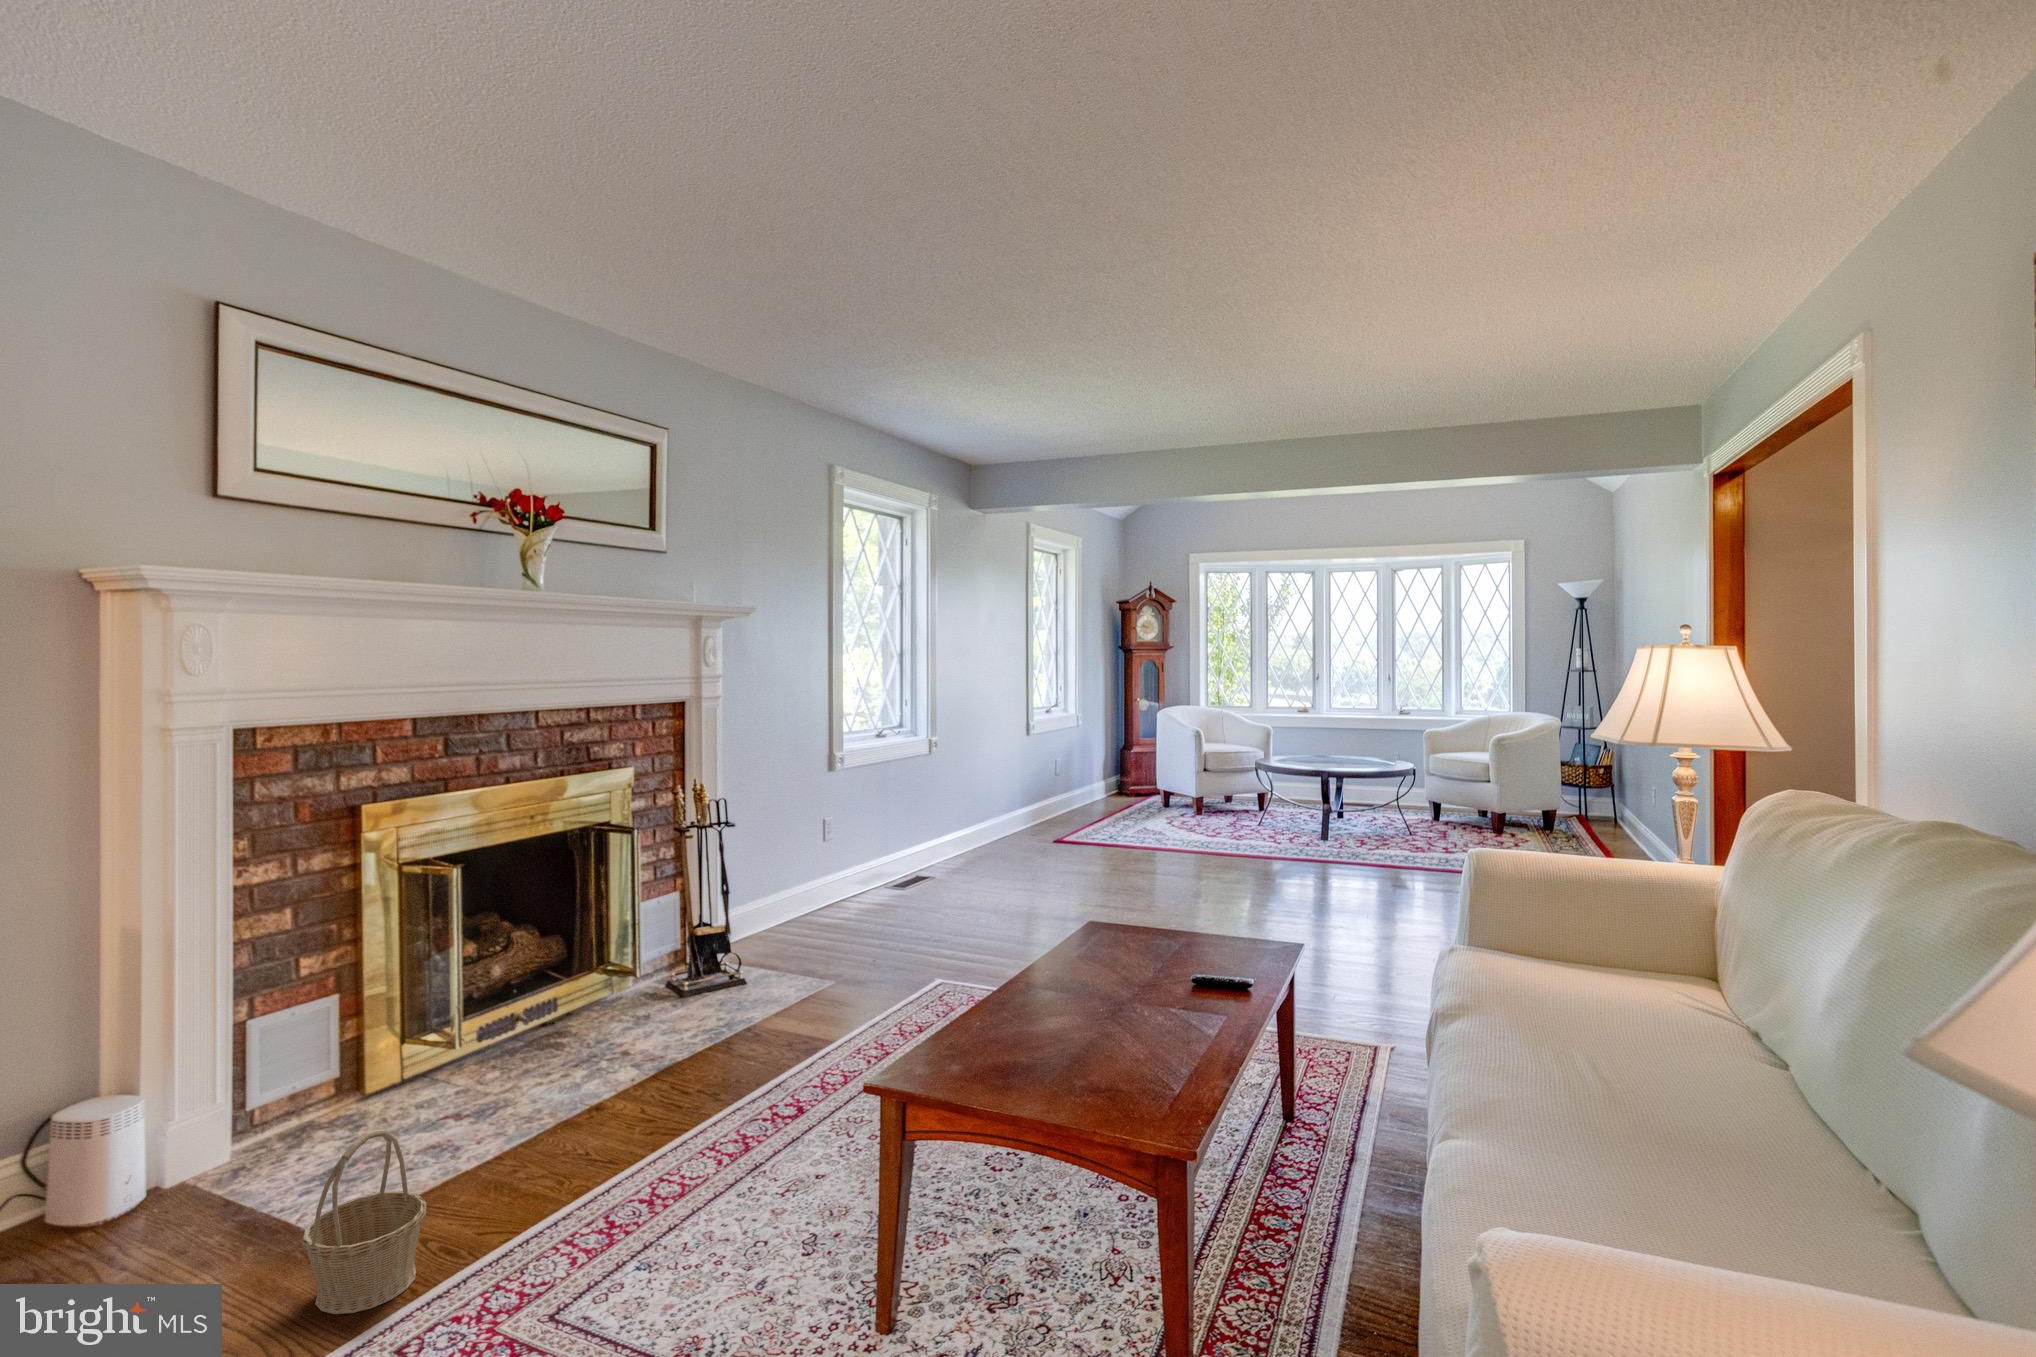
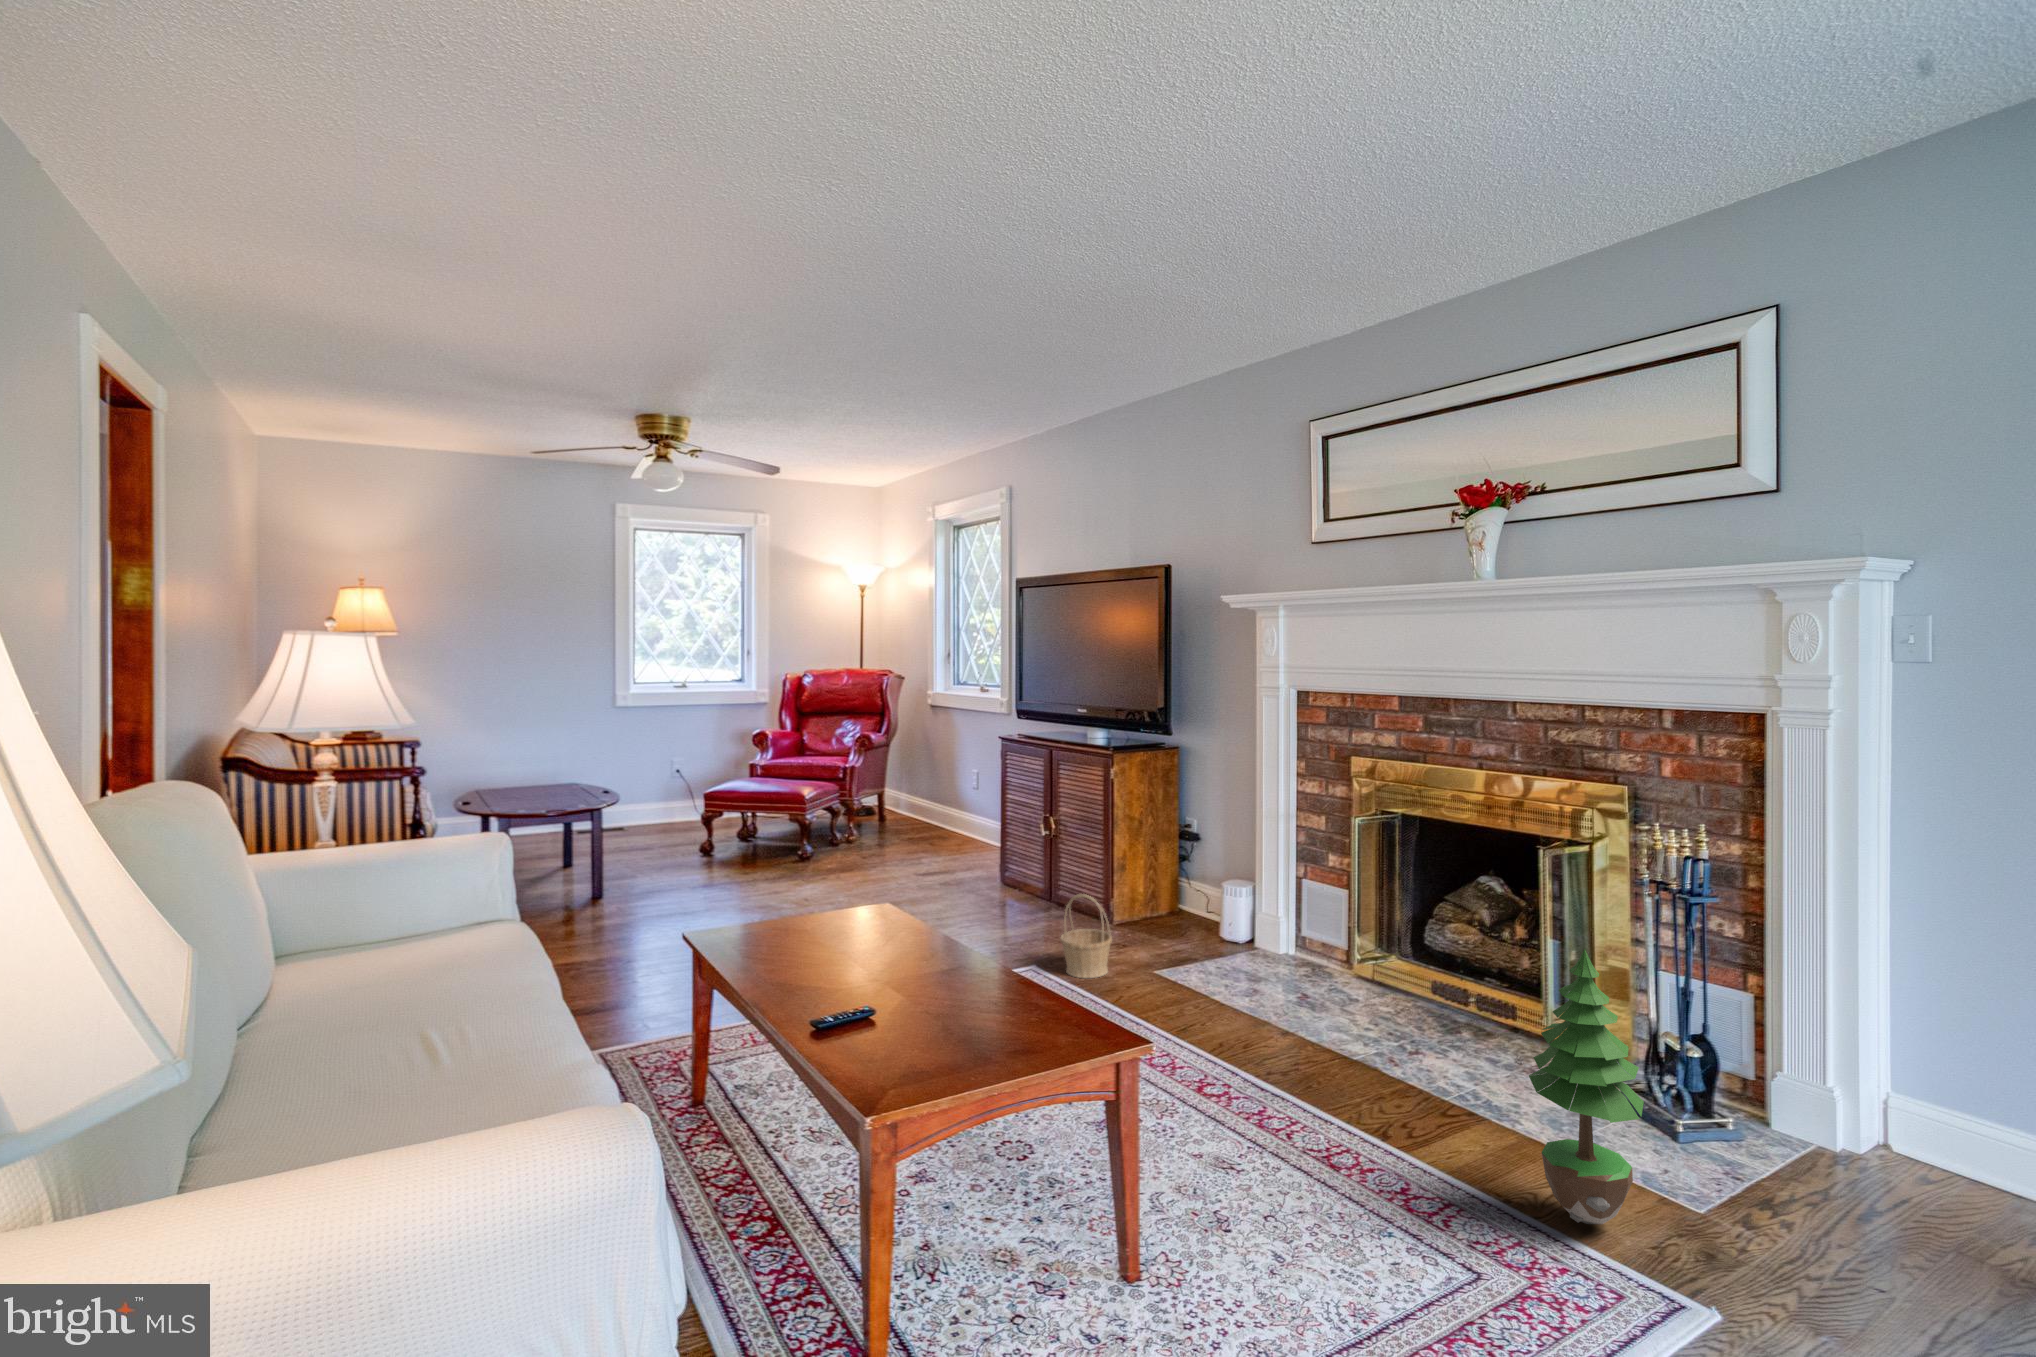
potted tree: none [874,826,933,990] -> present [1529,949,1644,1224]

